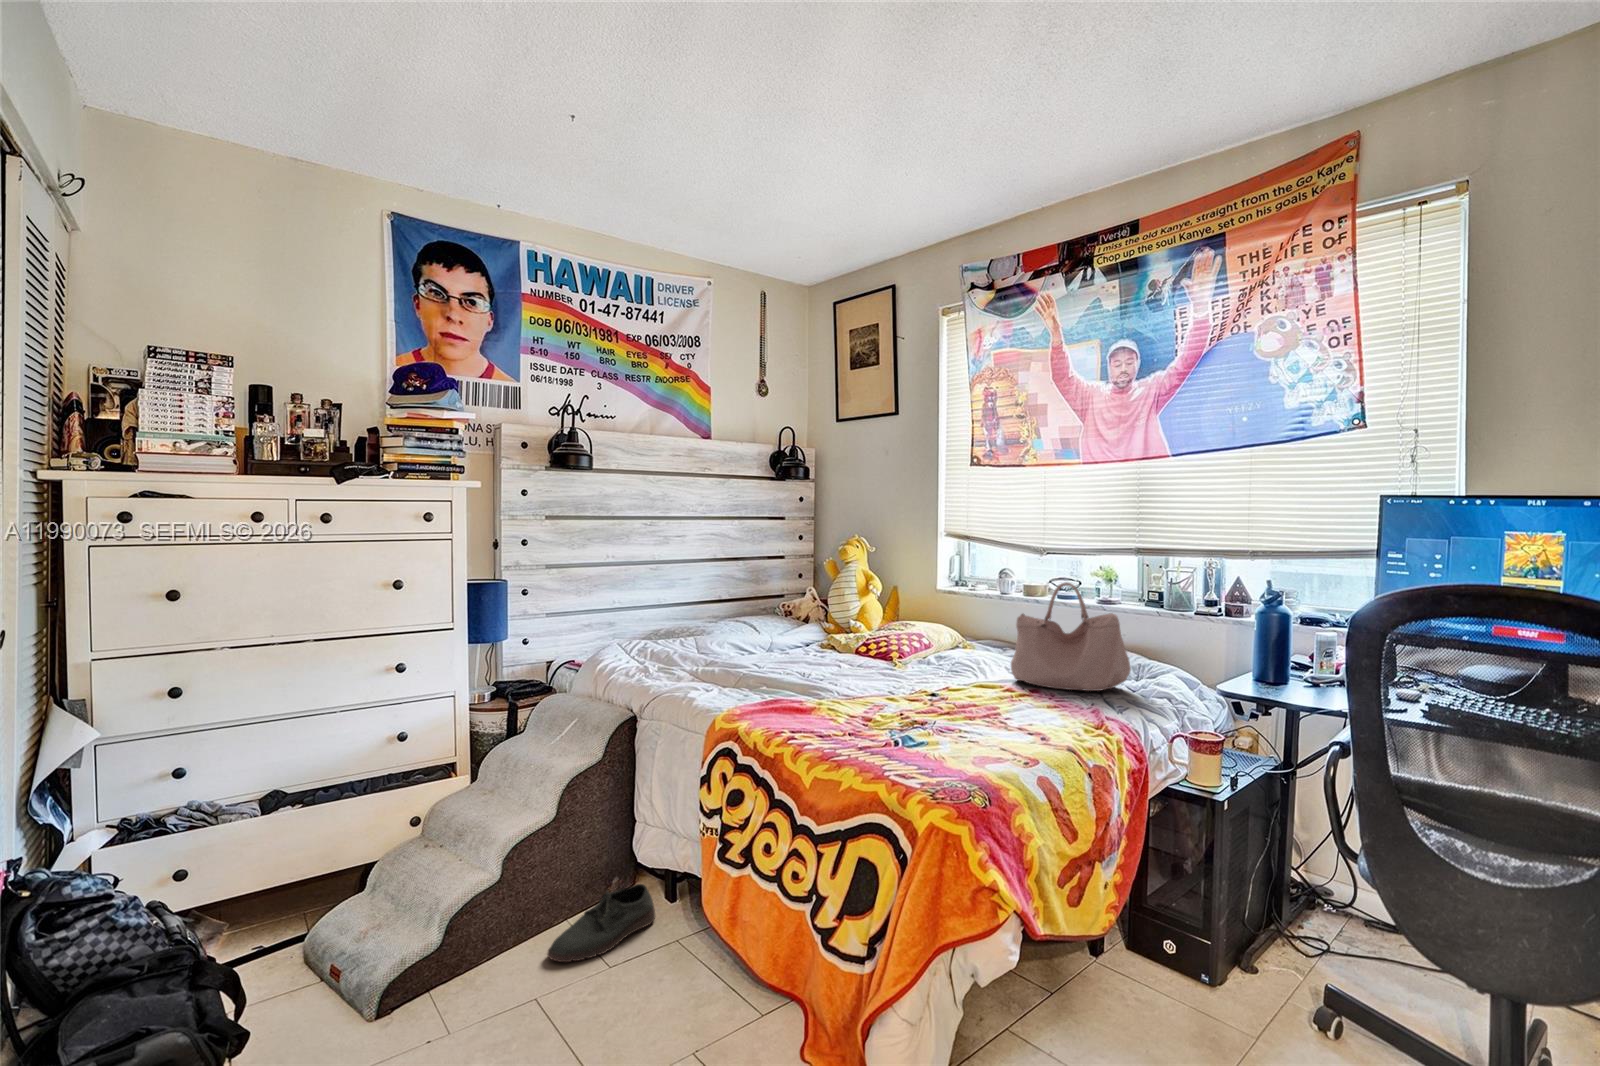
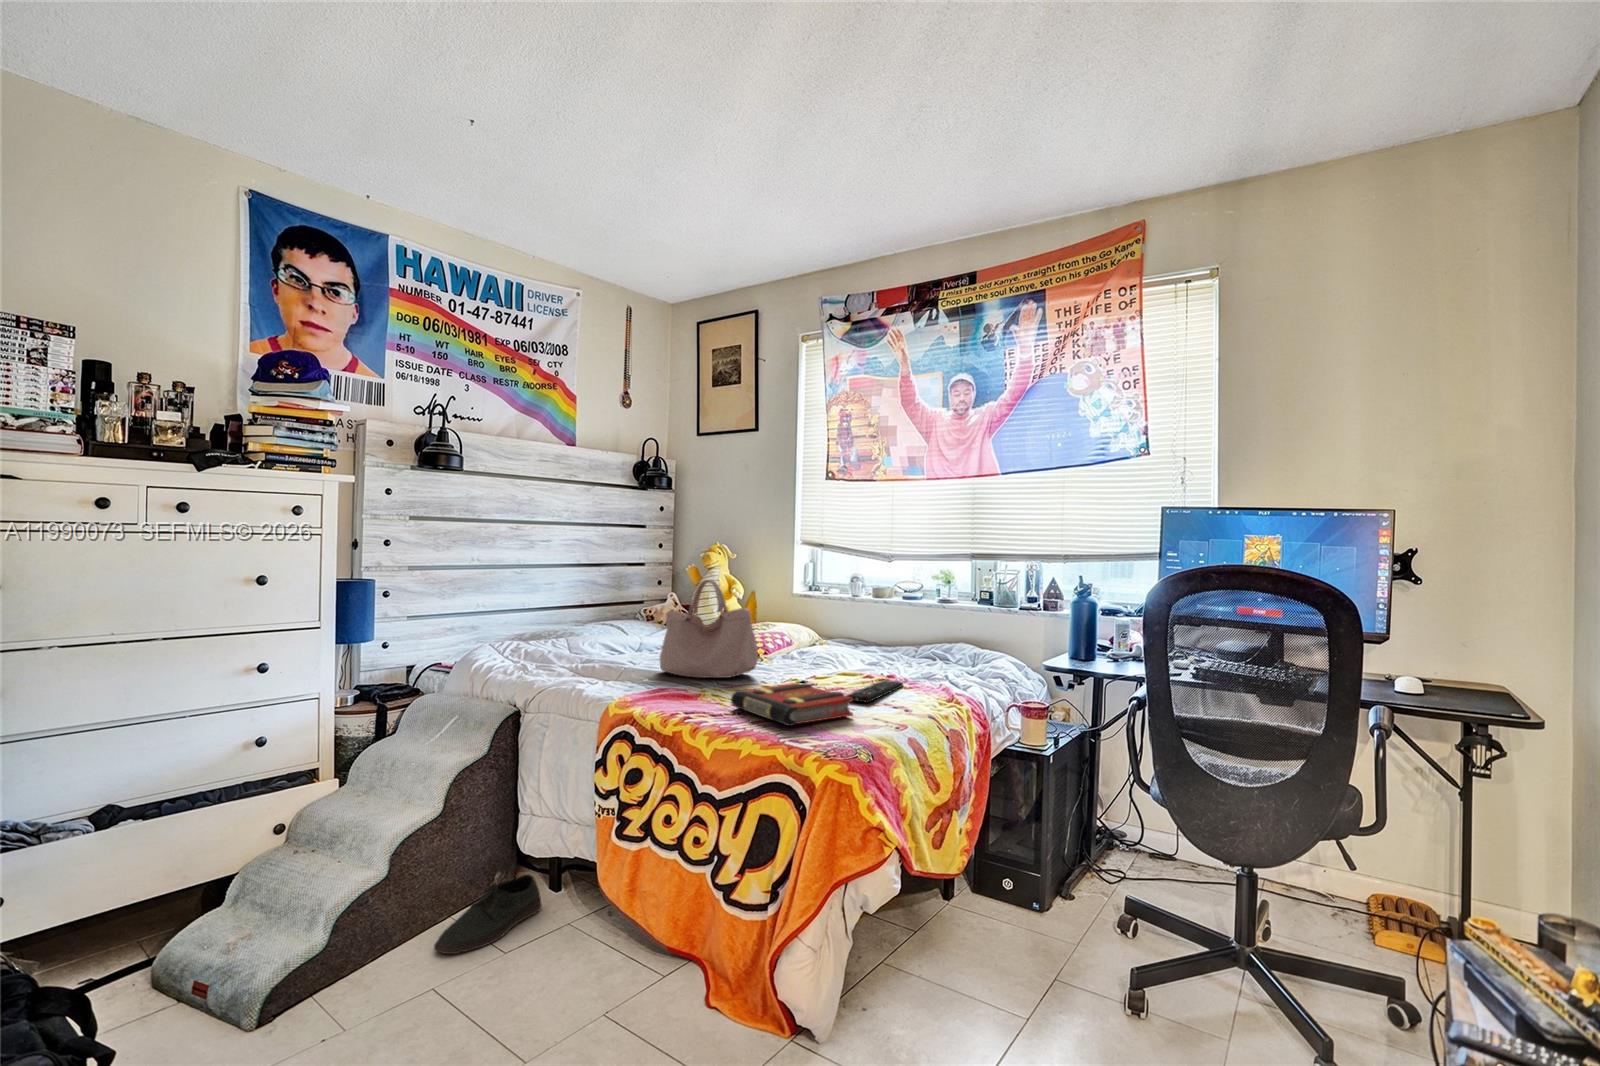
handbag: present [1011,582,1131,691] -> present [660,580,758,678]
remote control: none [971,698,1044,728] -> present [846,680,903,702]
book: none [840,701,975,756] -> present [731,683,853,726]

